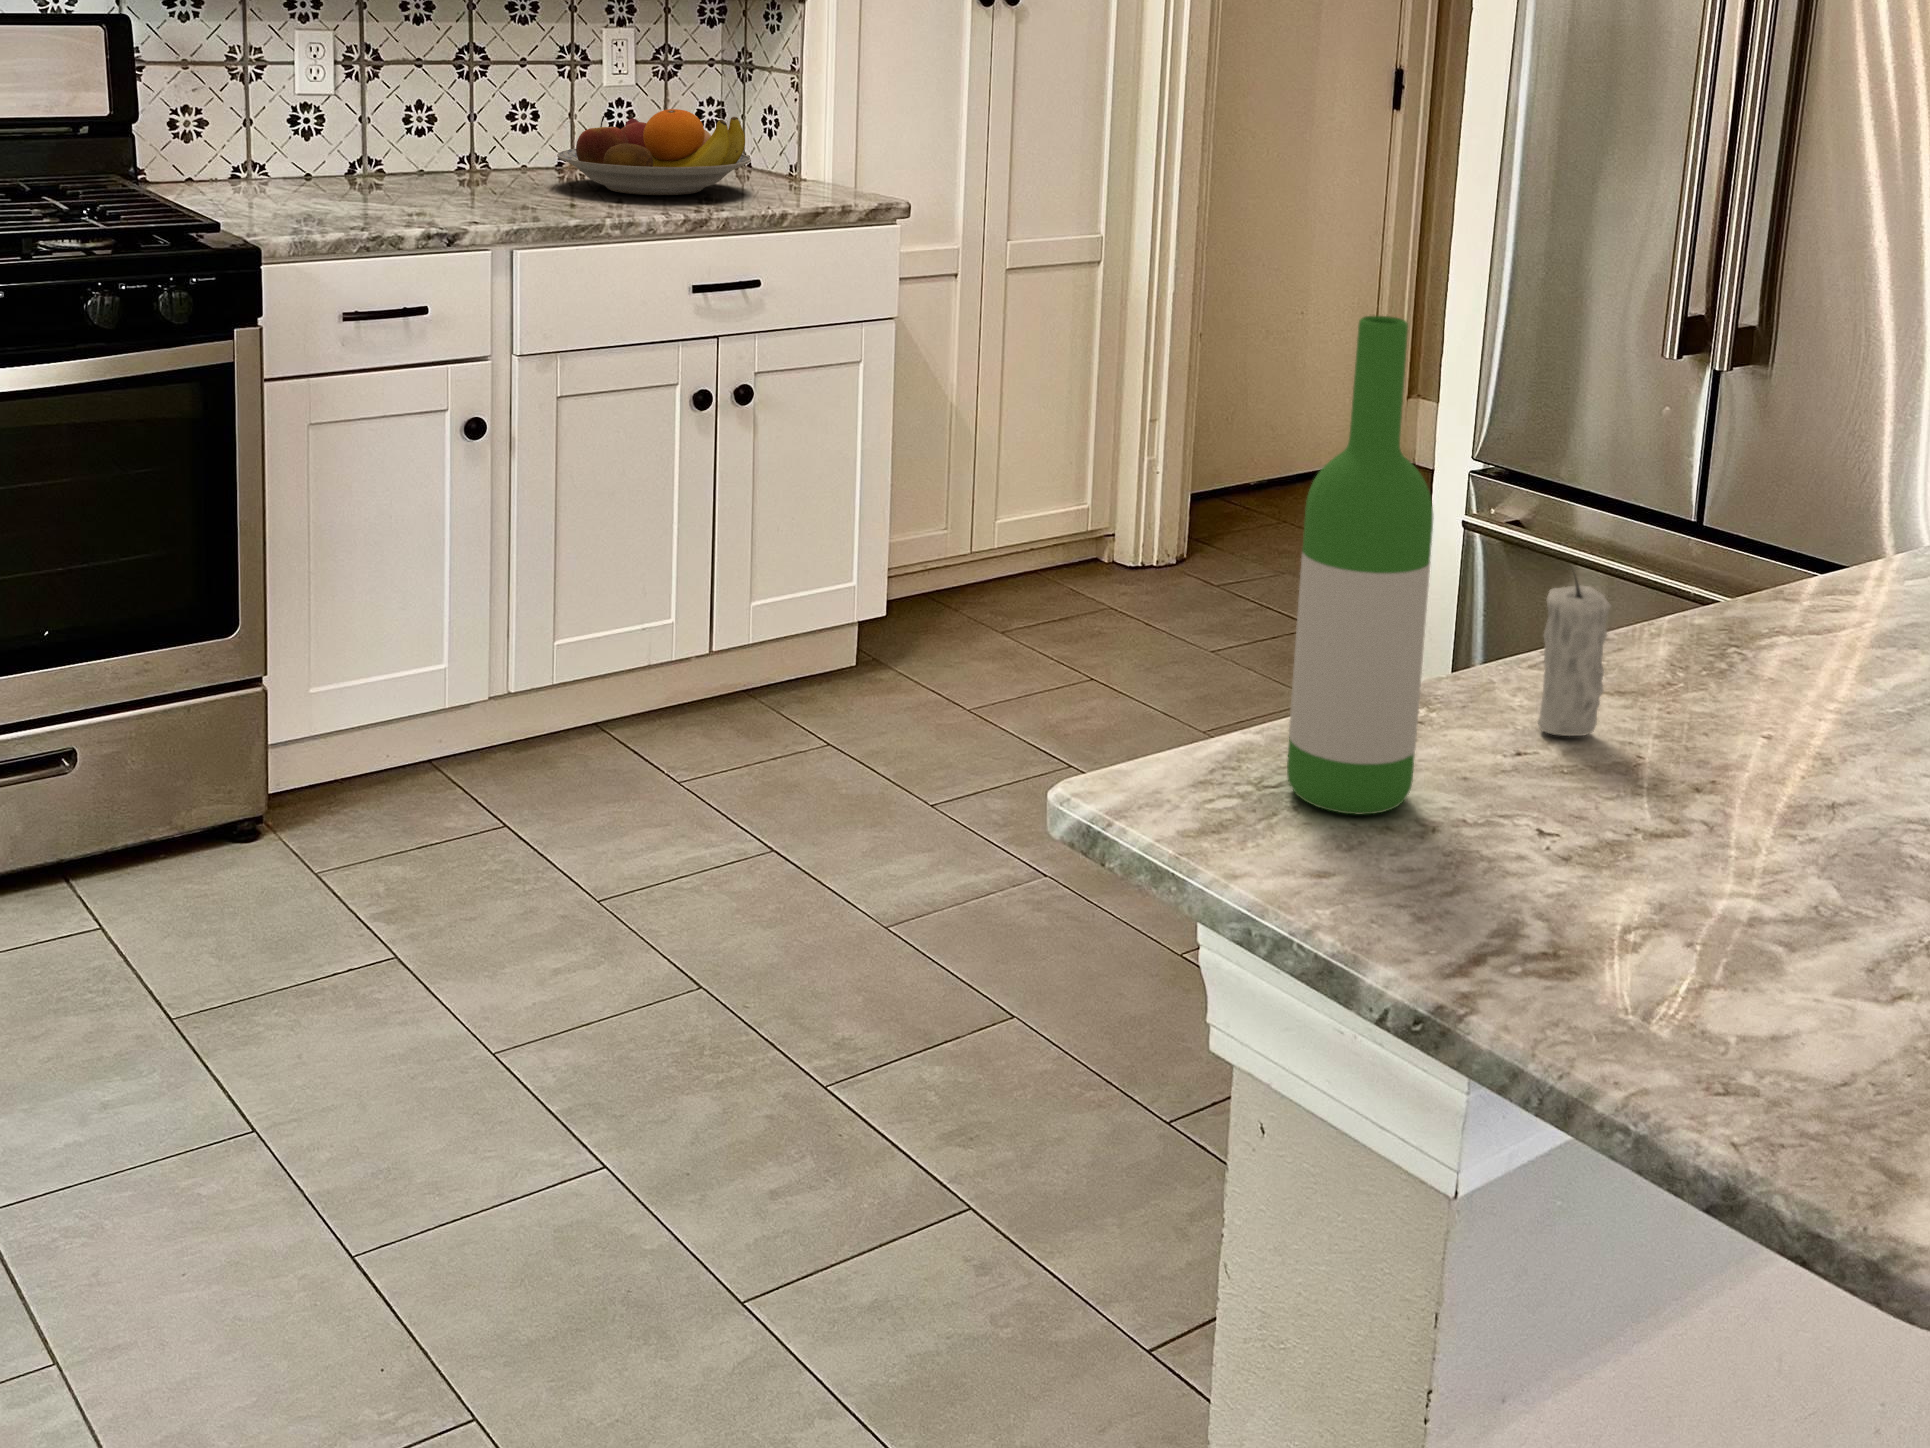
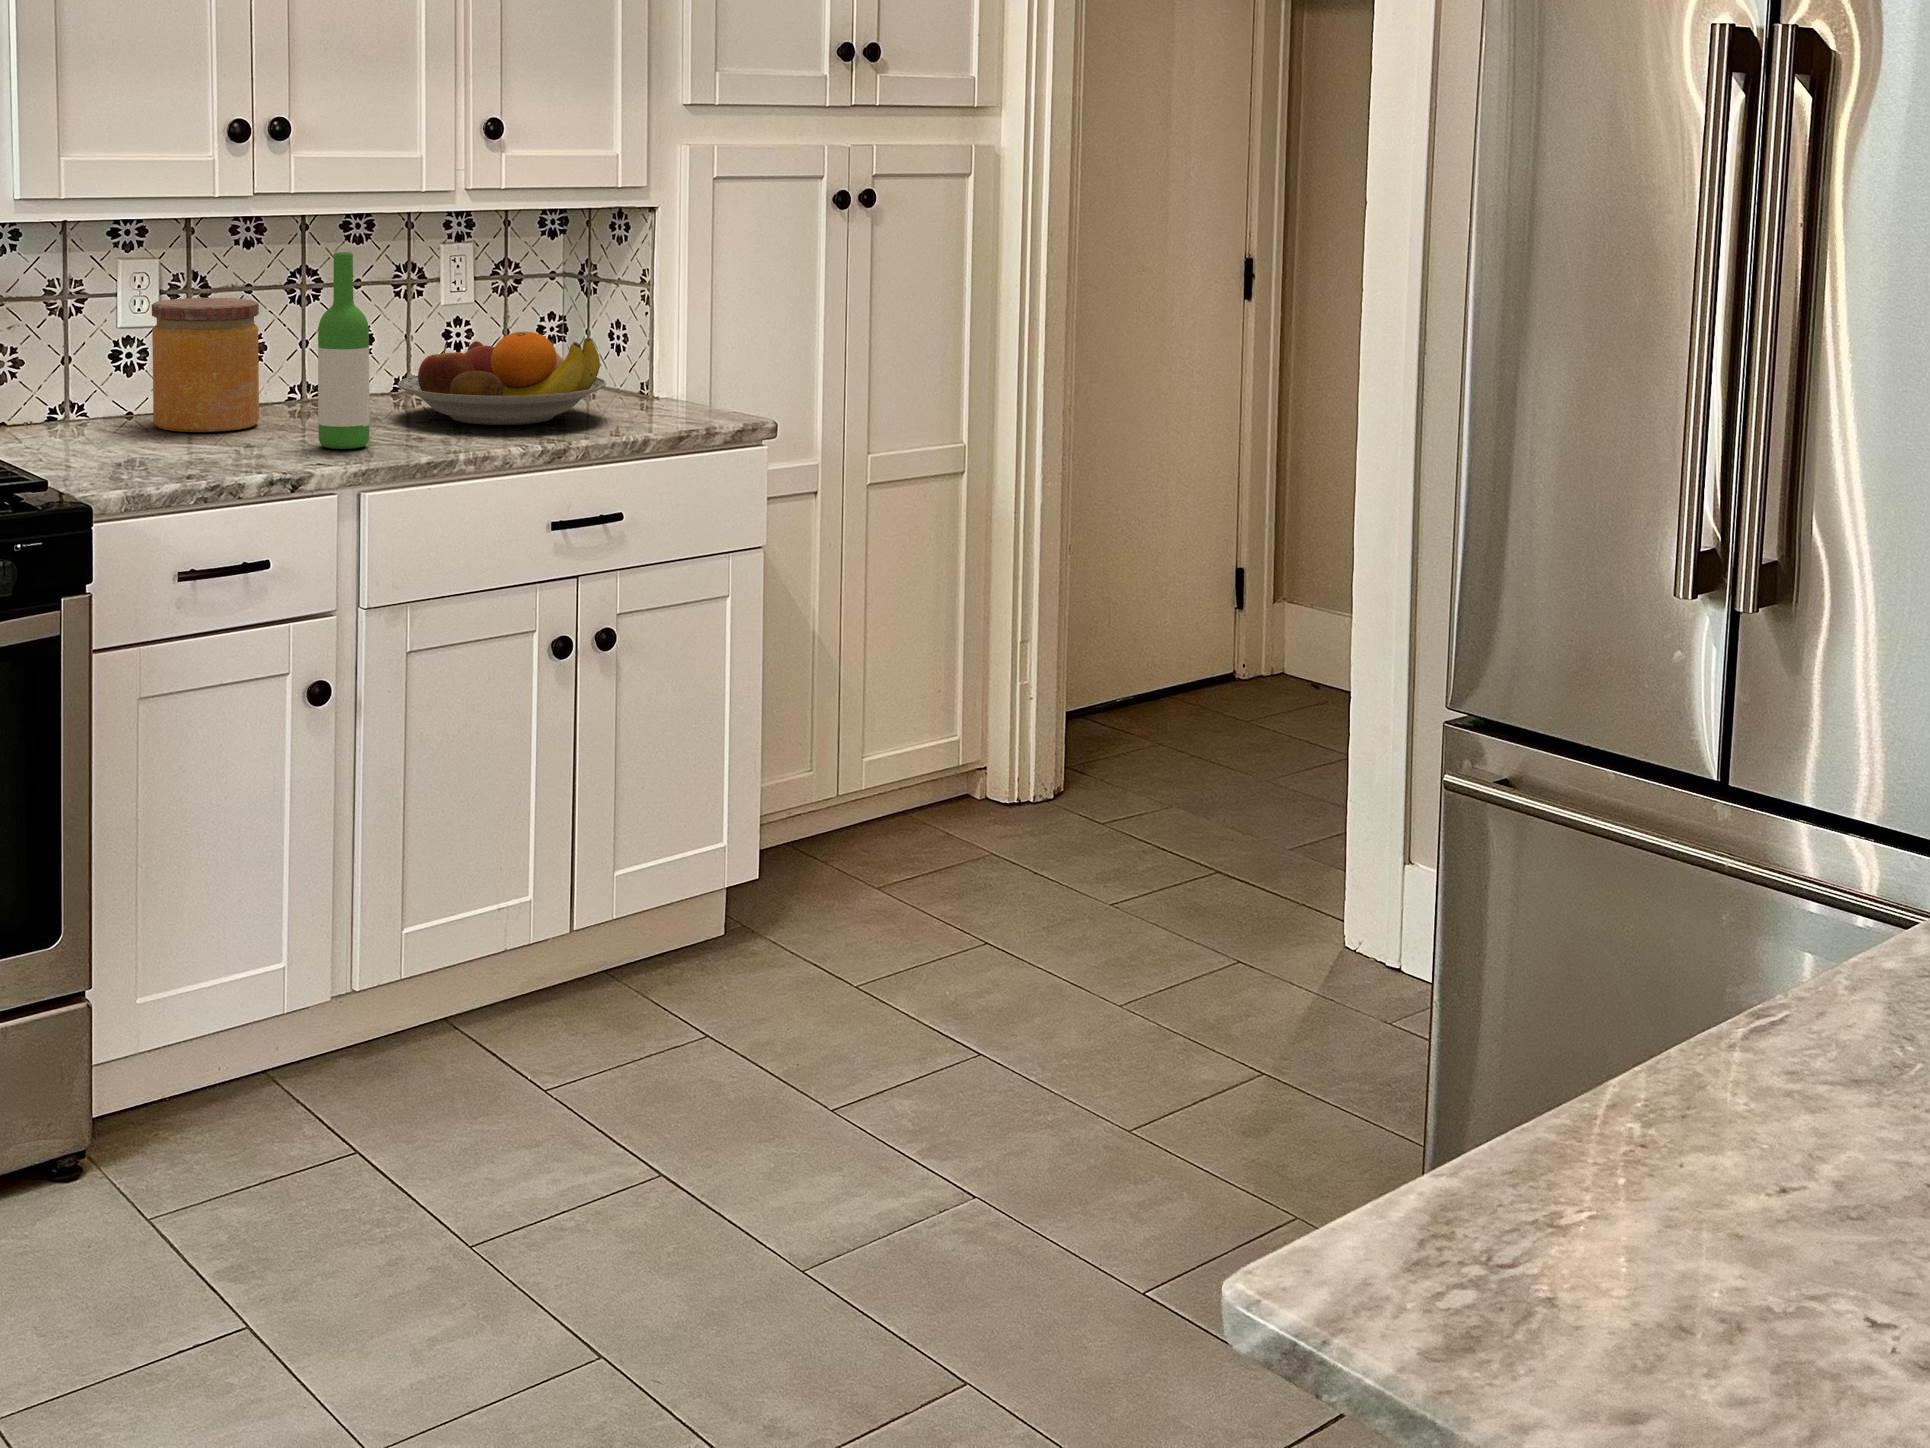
jar: none [327,69,427,192] -> present [152,298,259,432]
wine bottle: present [1287,316,1434,814] -> present [318,252,370,449]
candle: present [1538,576,1611,736] -> none [1788,934,1878,1160]

